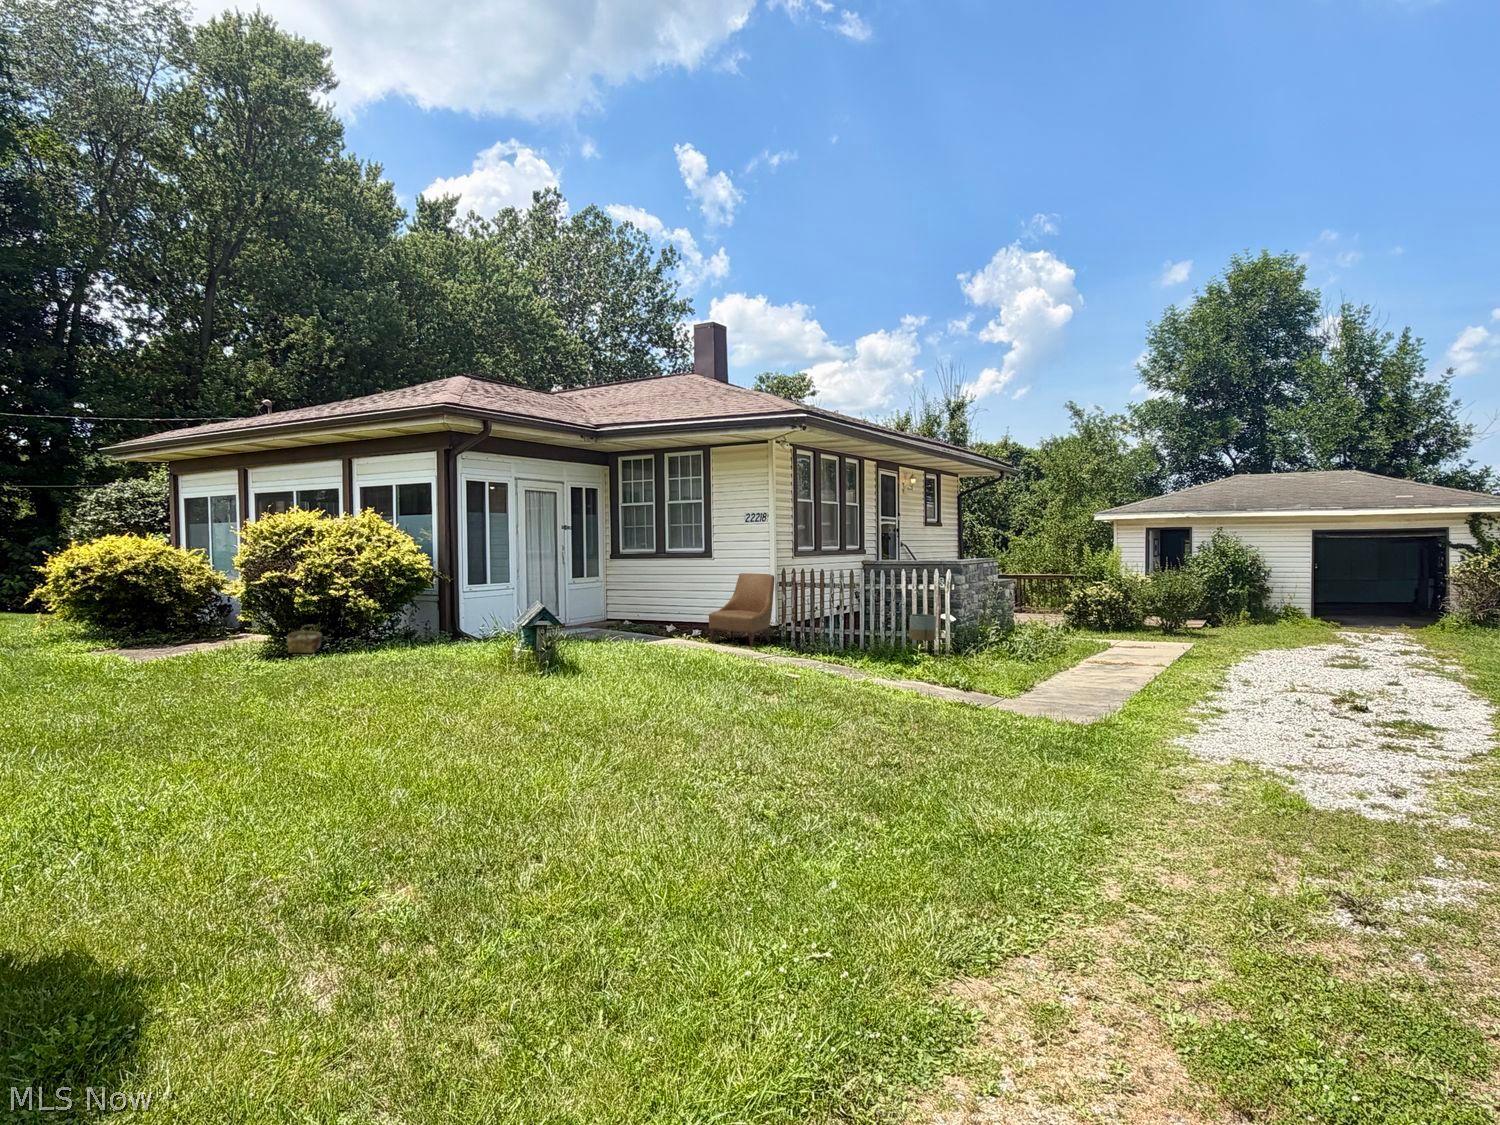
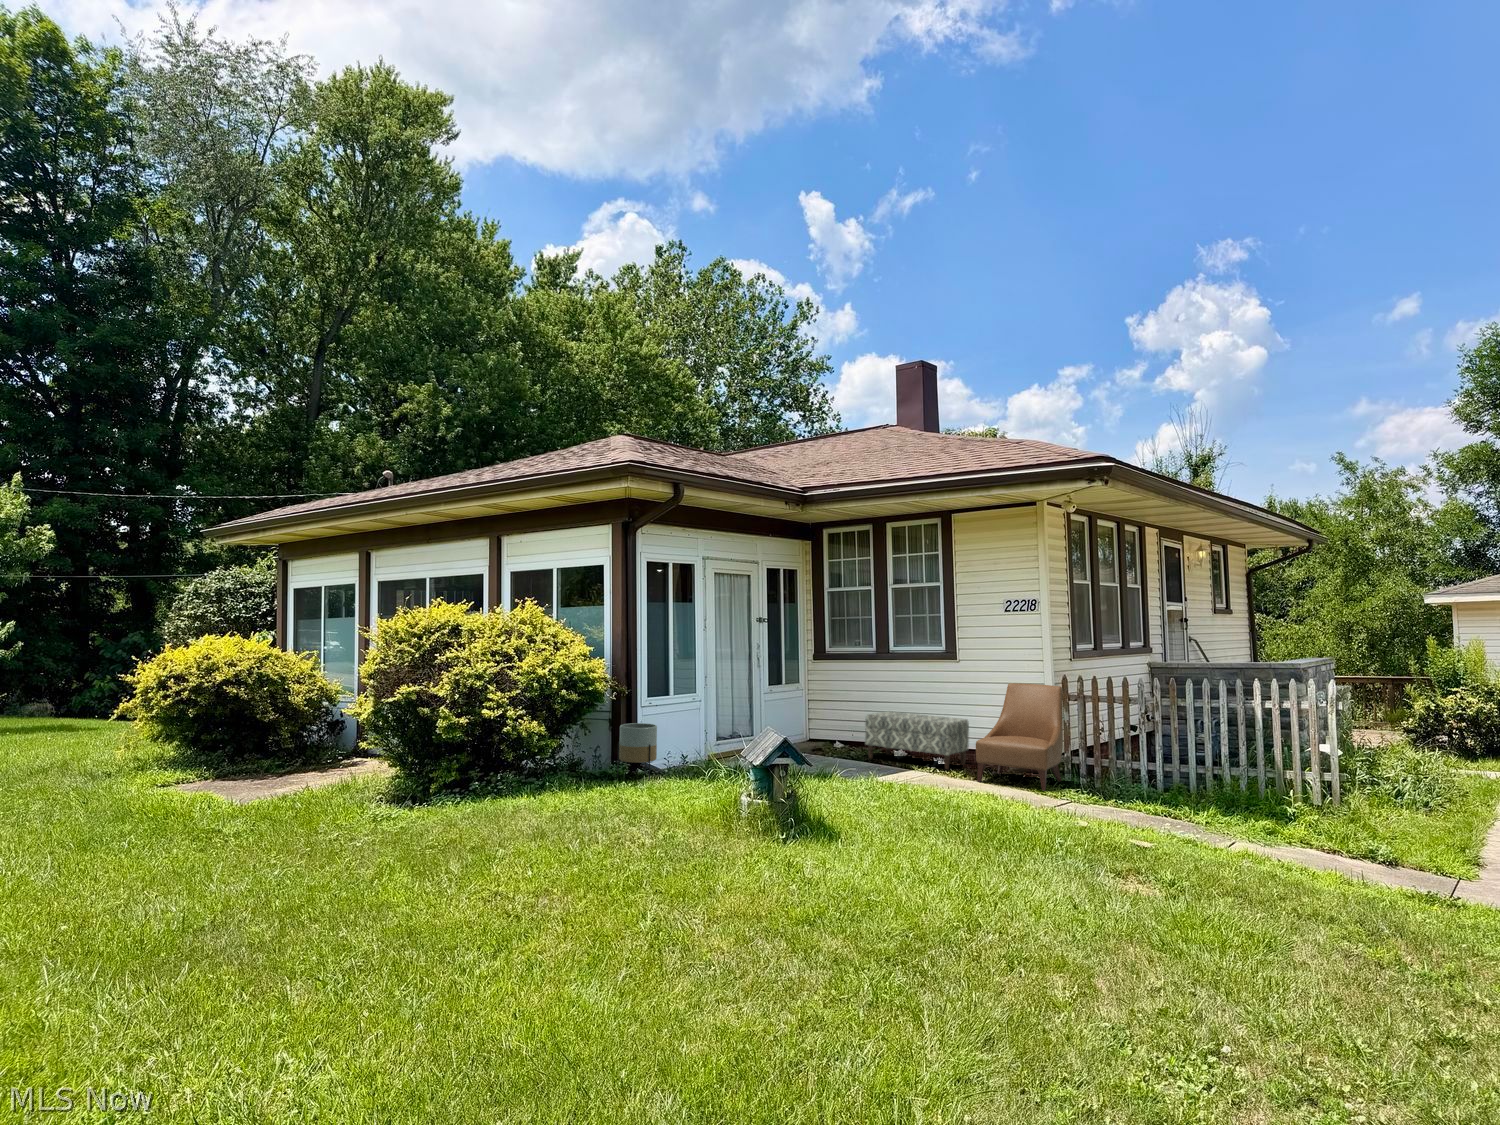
bench: none [641,595,715,635] -> present [865,711,969,769]
planter: present [908,614,936,653] -> present [617,723,657,780]
woven basket: present [287,626,322,653] -> none [427,757,471,798]

